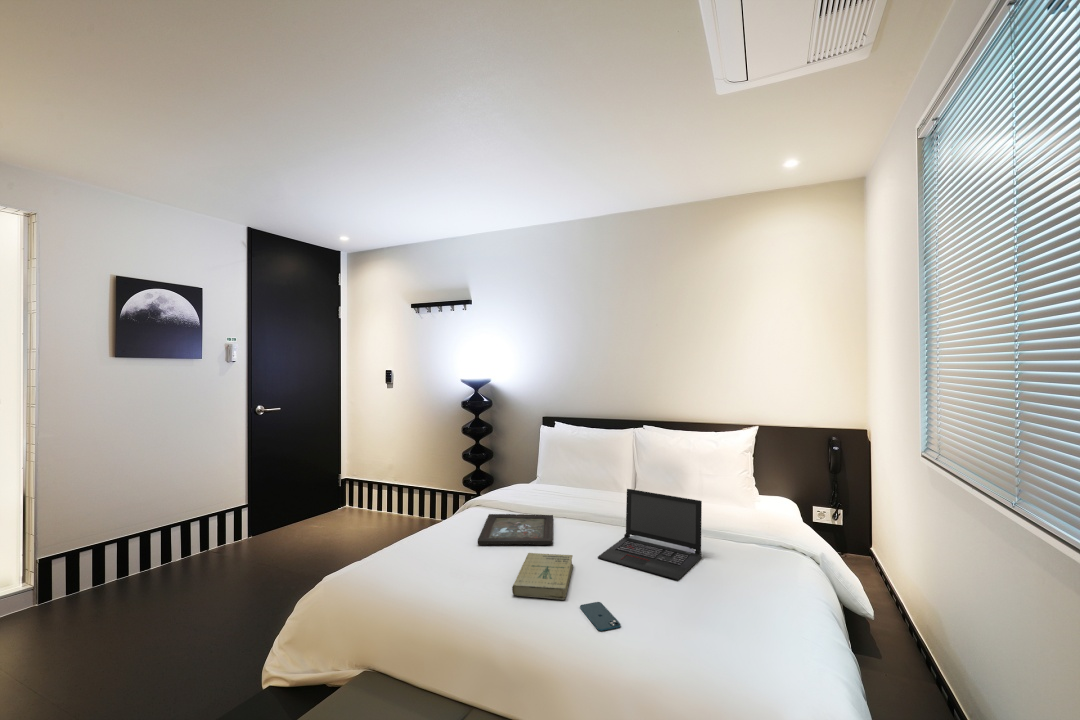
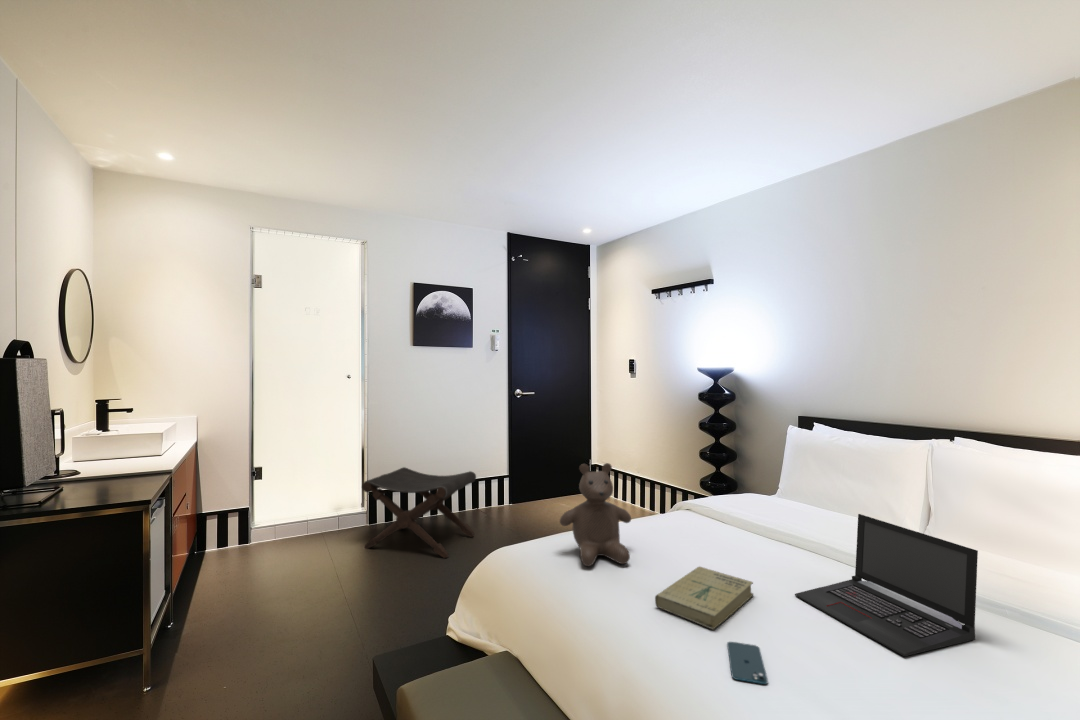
teddy bear: none [396,477,468,577] -> present [560,463,631,566]
footstool: none [41,507,222,640] -> present [362,467,476,558]
tray: present [478,514,553,545] -> none [655,518,767,565]

